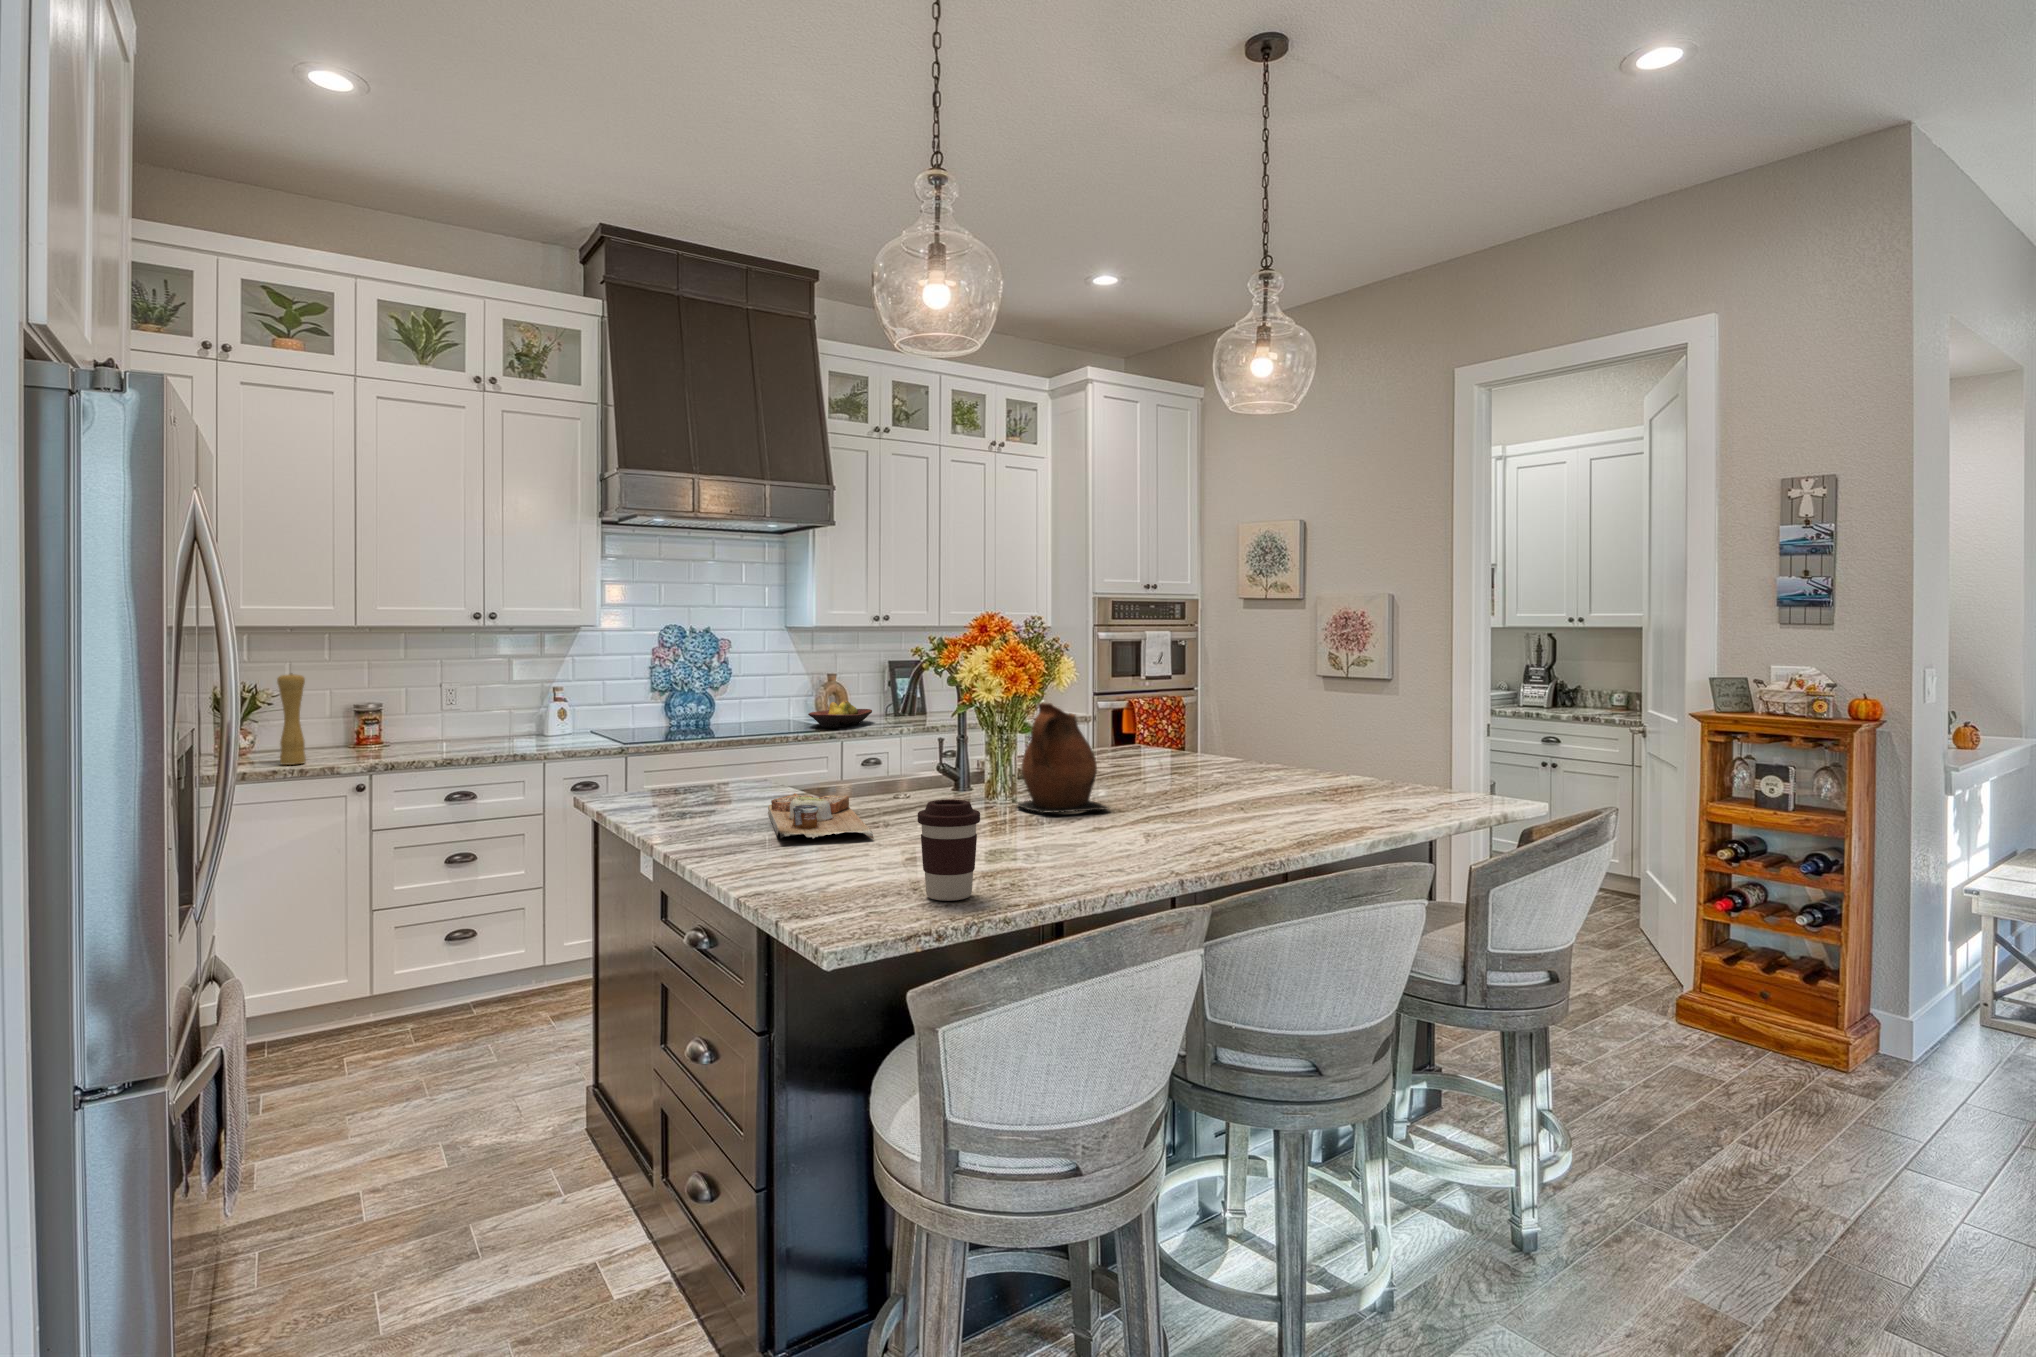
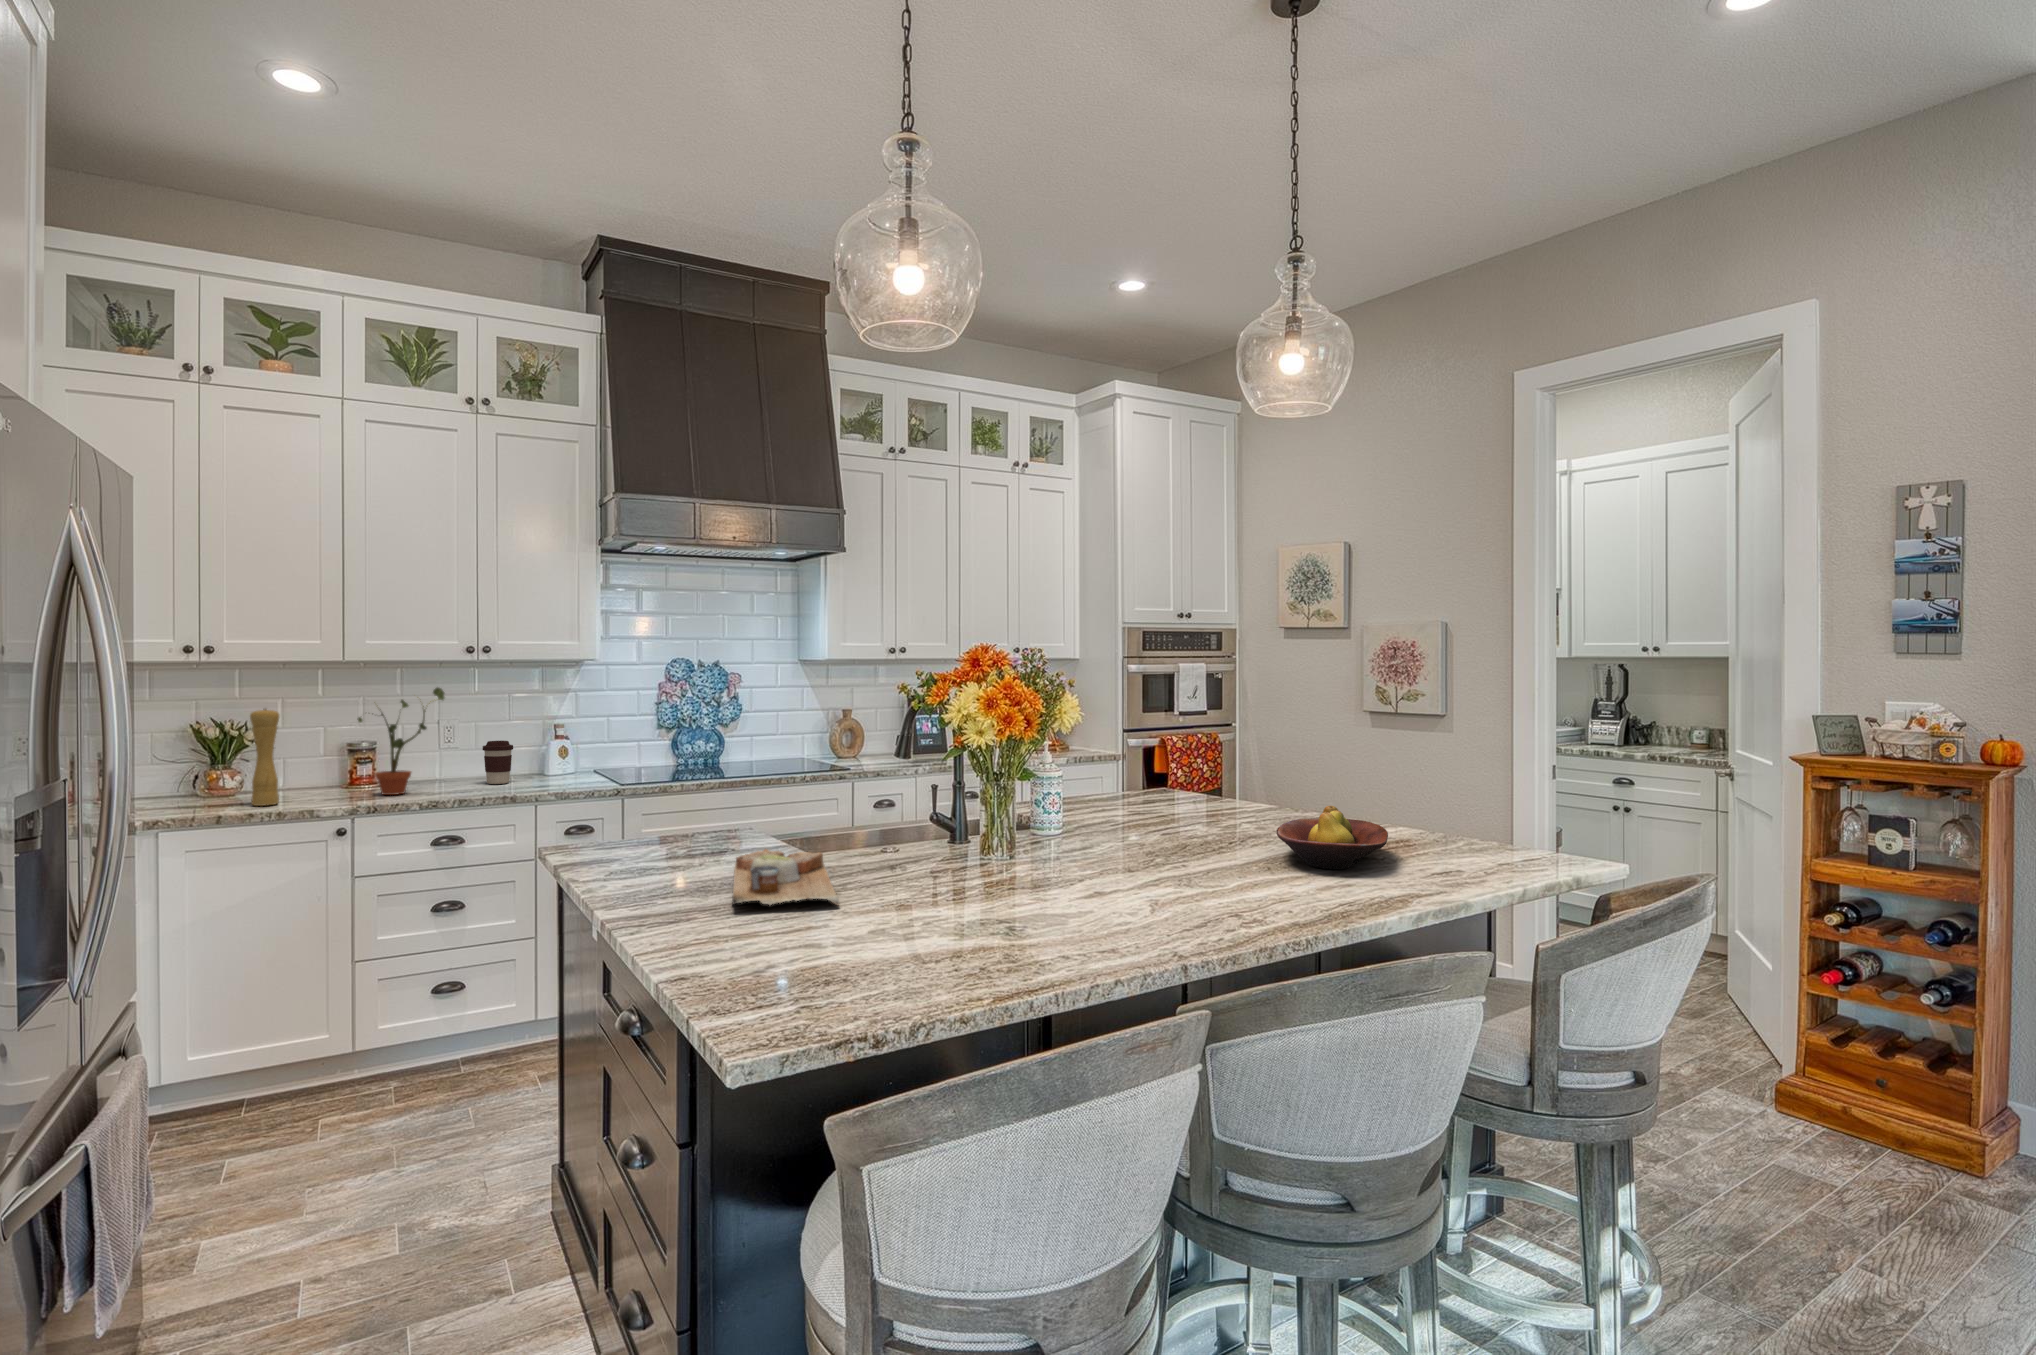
potted plant: none [378,654,458,755] -> present [358,687,445,795]
fruit bowl: present [808,700,872,728] -> present [1277,806,1388,869]
ceramic pitcher: present [1018,703,1109,813] -> none [1007,749,1119,874]
coffee cup: present [918,799,980,901] -> present [483,741,513,784]

